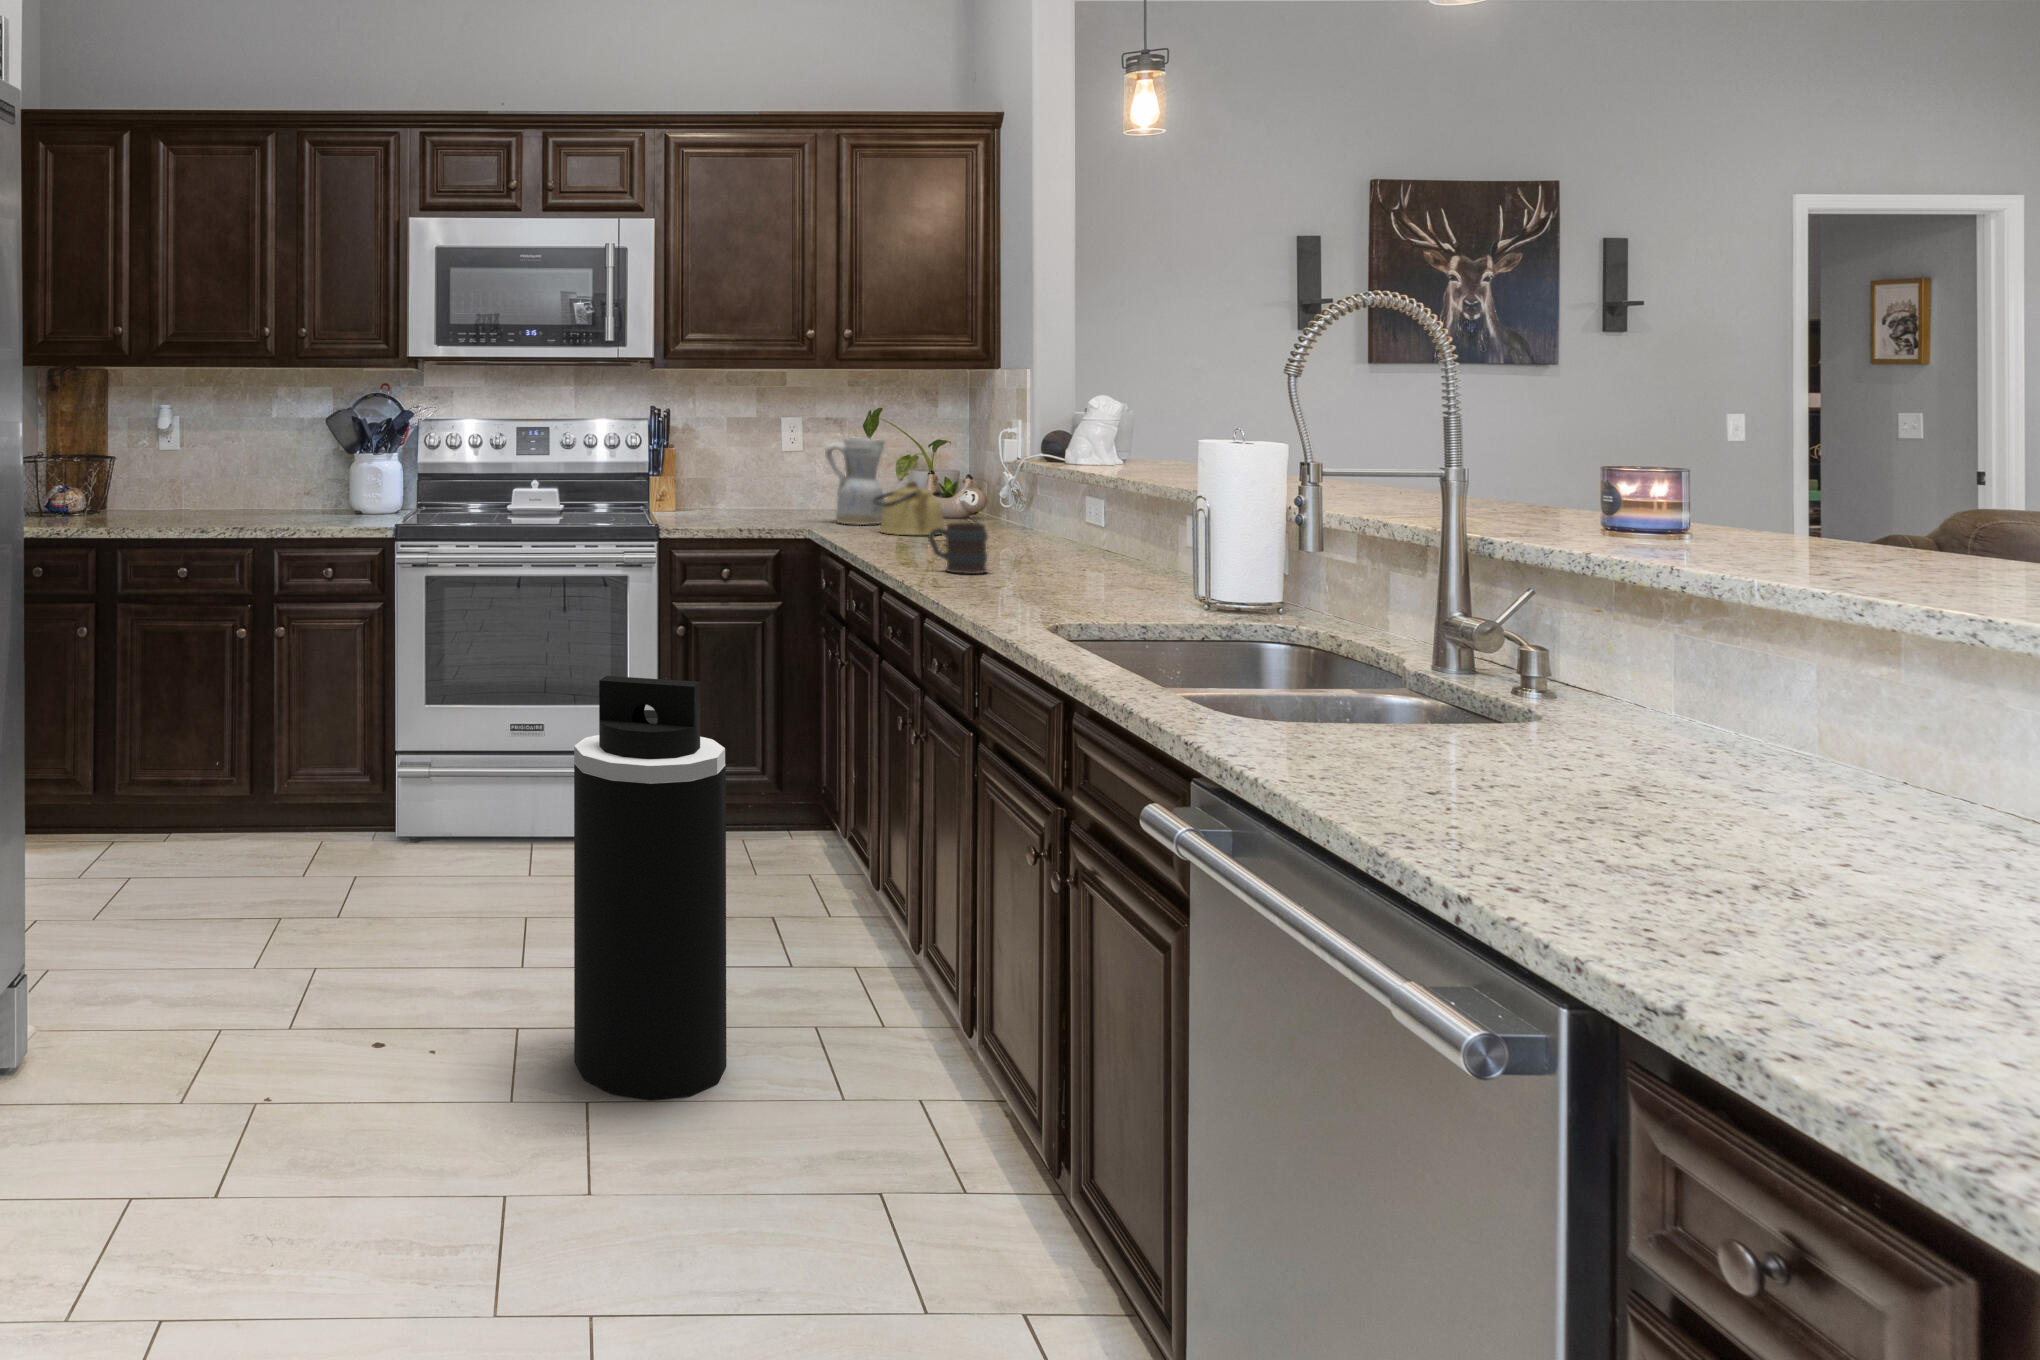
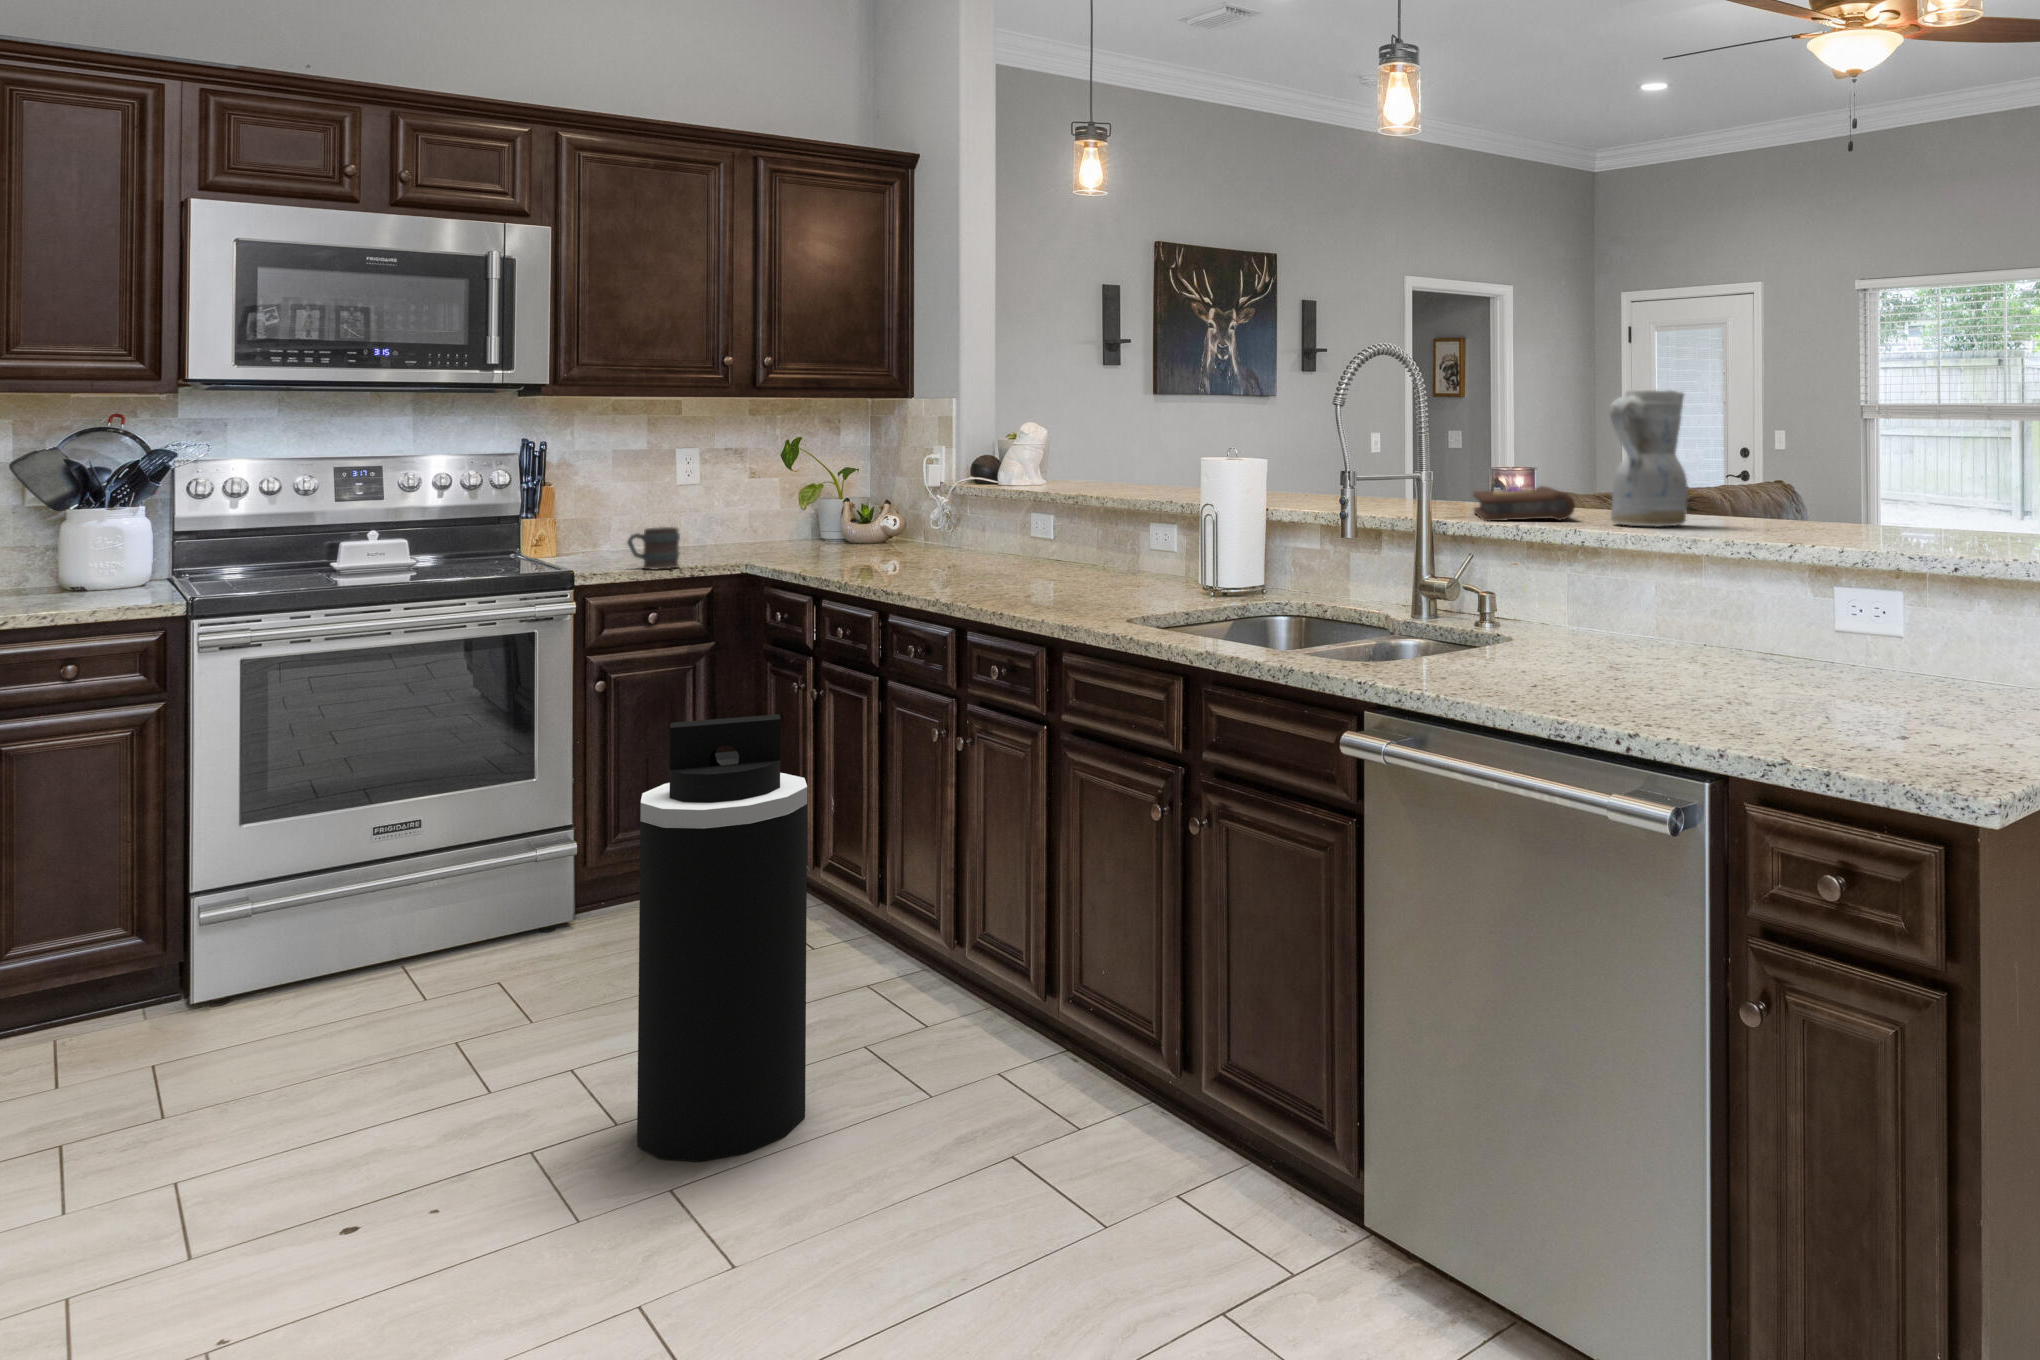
ceramic pitcher: present [825,437,885,525] -> present [1609,389,1688,526]
kettle: present [872,481,945,535] -> none [806,508,883,561]
book: none [1542,499,1723,553] -> present [1473,486,1575,521]
mug: present [928,522,987,574] -> present [627,527,680,569]

